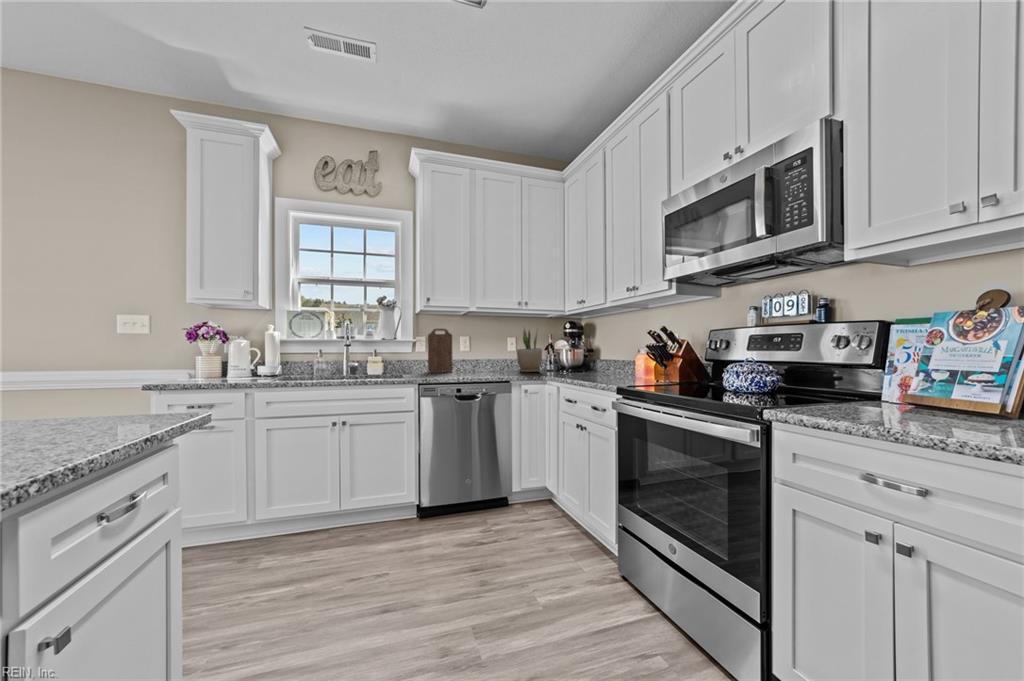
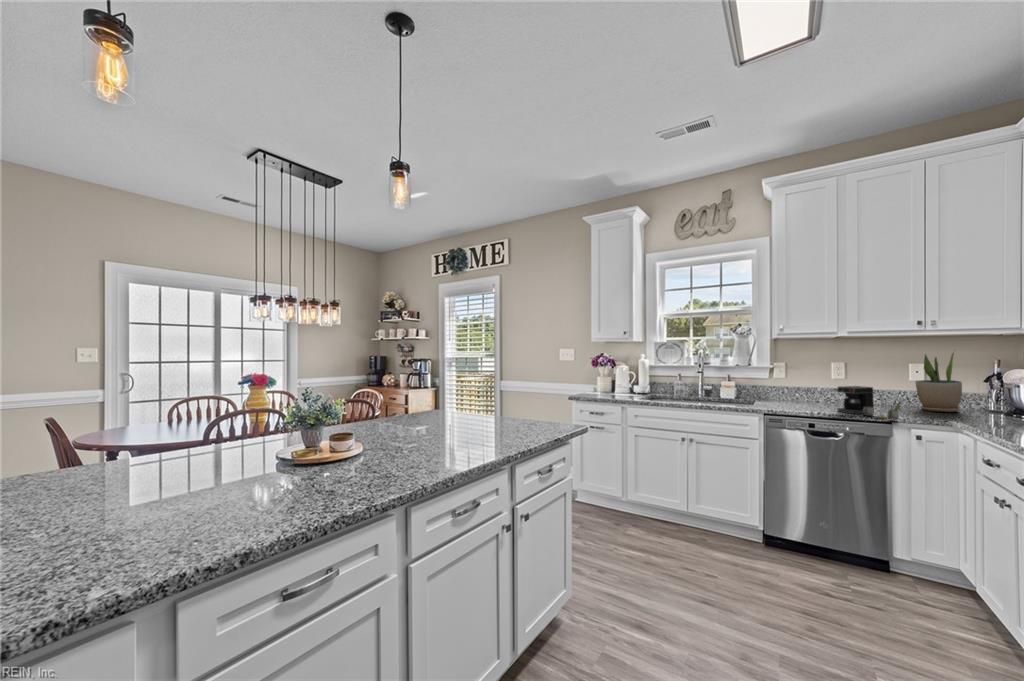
cutting board: present [428,328,453,372] -> none [787,355,819,400]
coffee maker: none [473,354,518,378] -> present [837,386,900,420]

